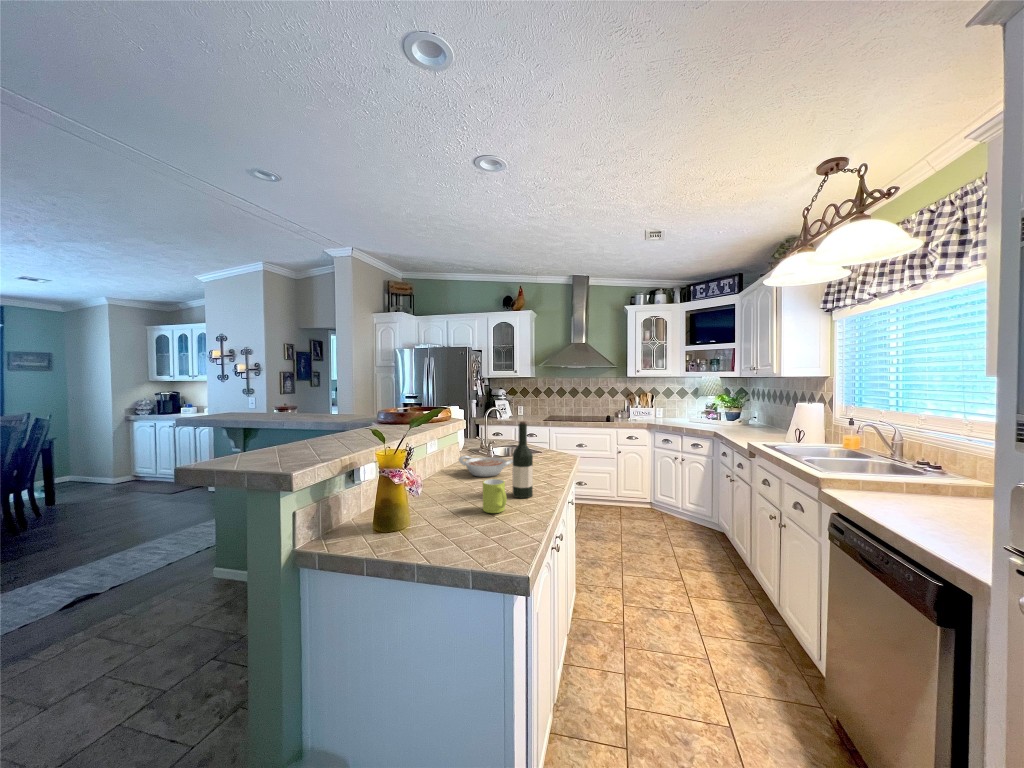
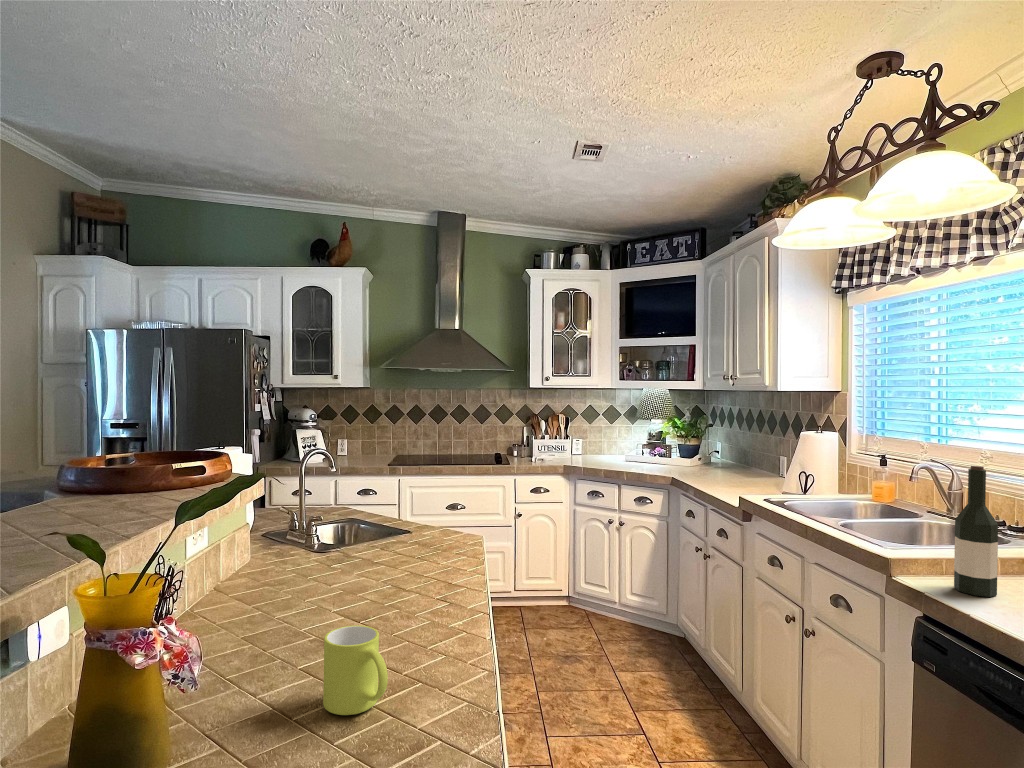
wine bottle: present [513,422,533,498] -> present [954,466,998,597]
bowl: present [459,456,513,477] -> none [241,557,368,605]

